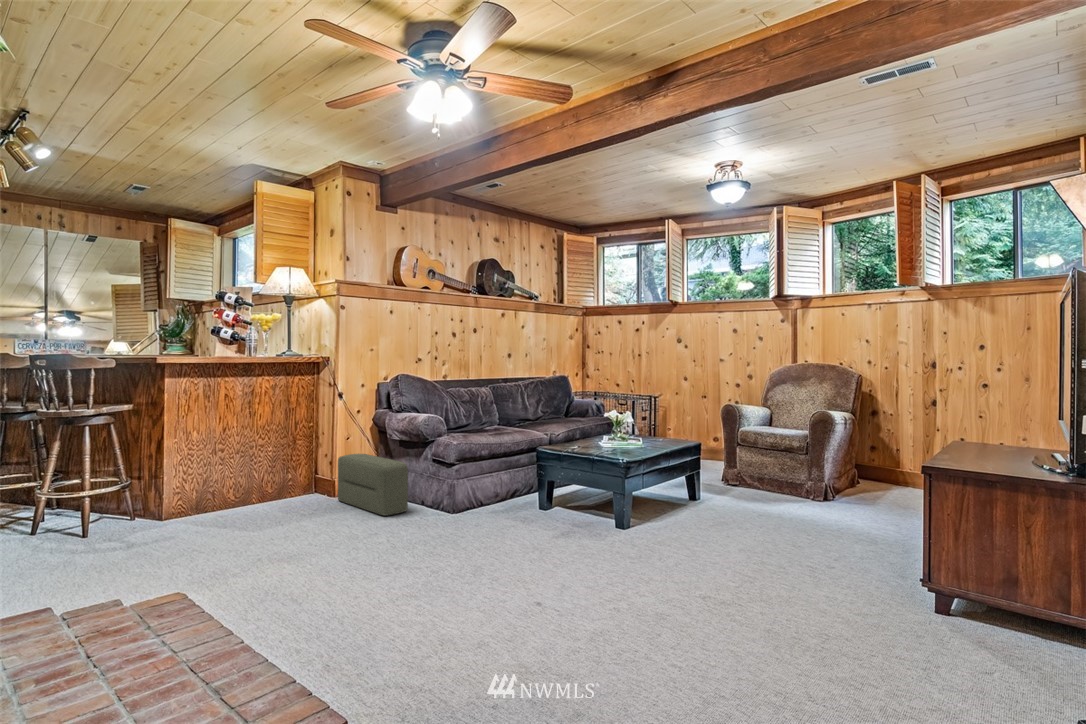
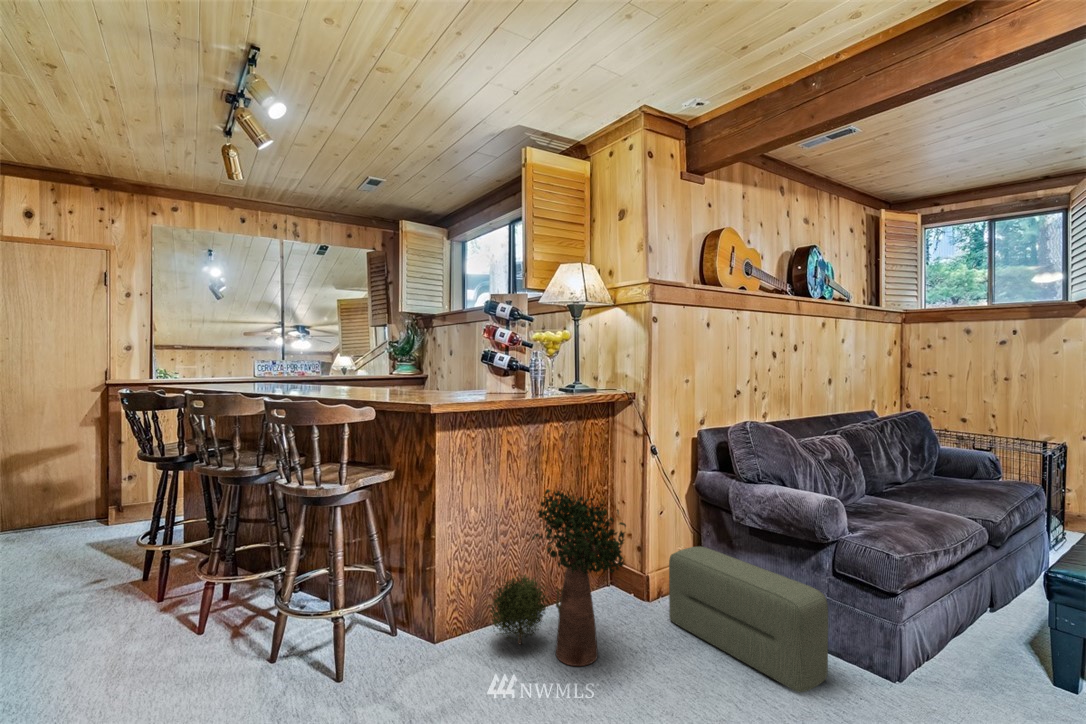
potted plant: none [202,414,296,517] -> present [488,489,626,666]

